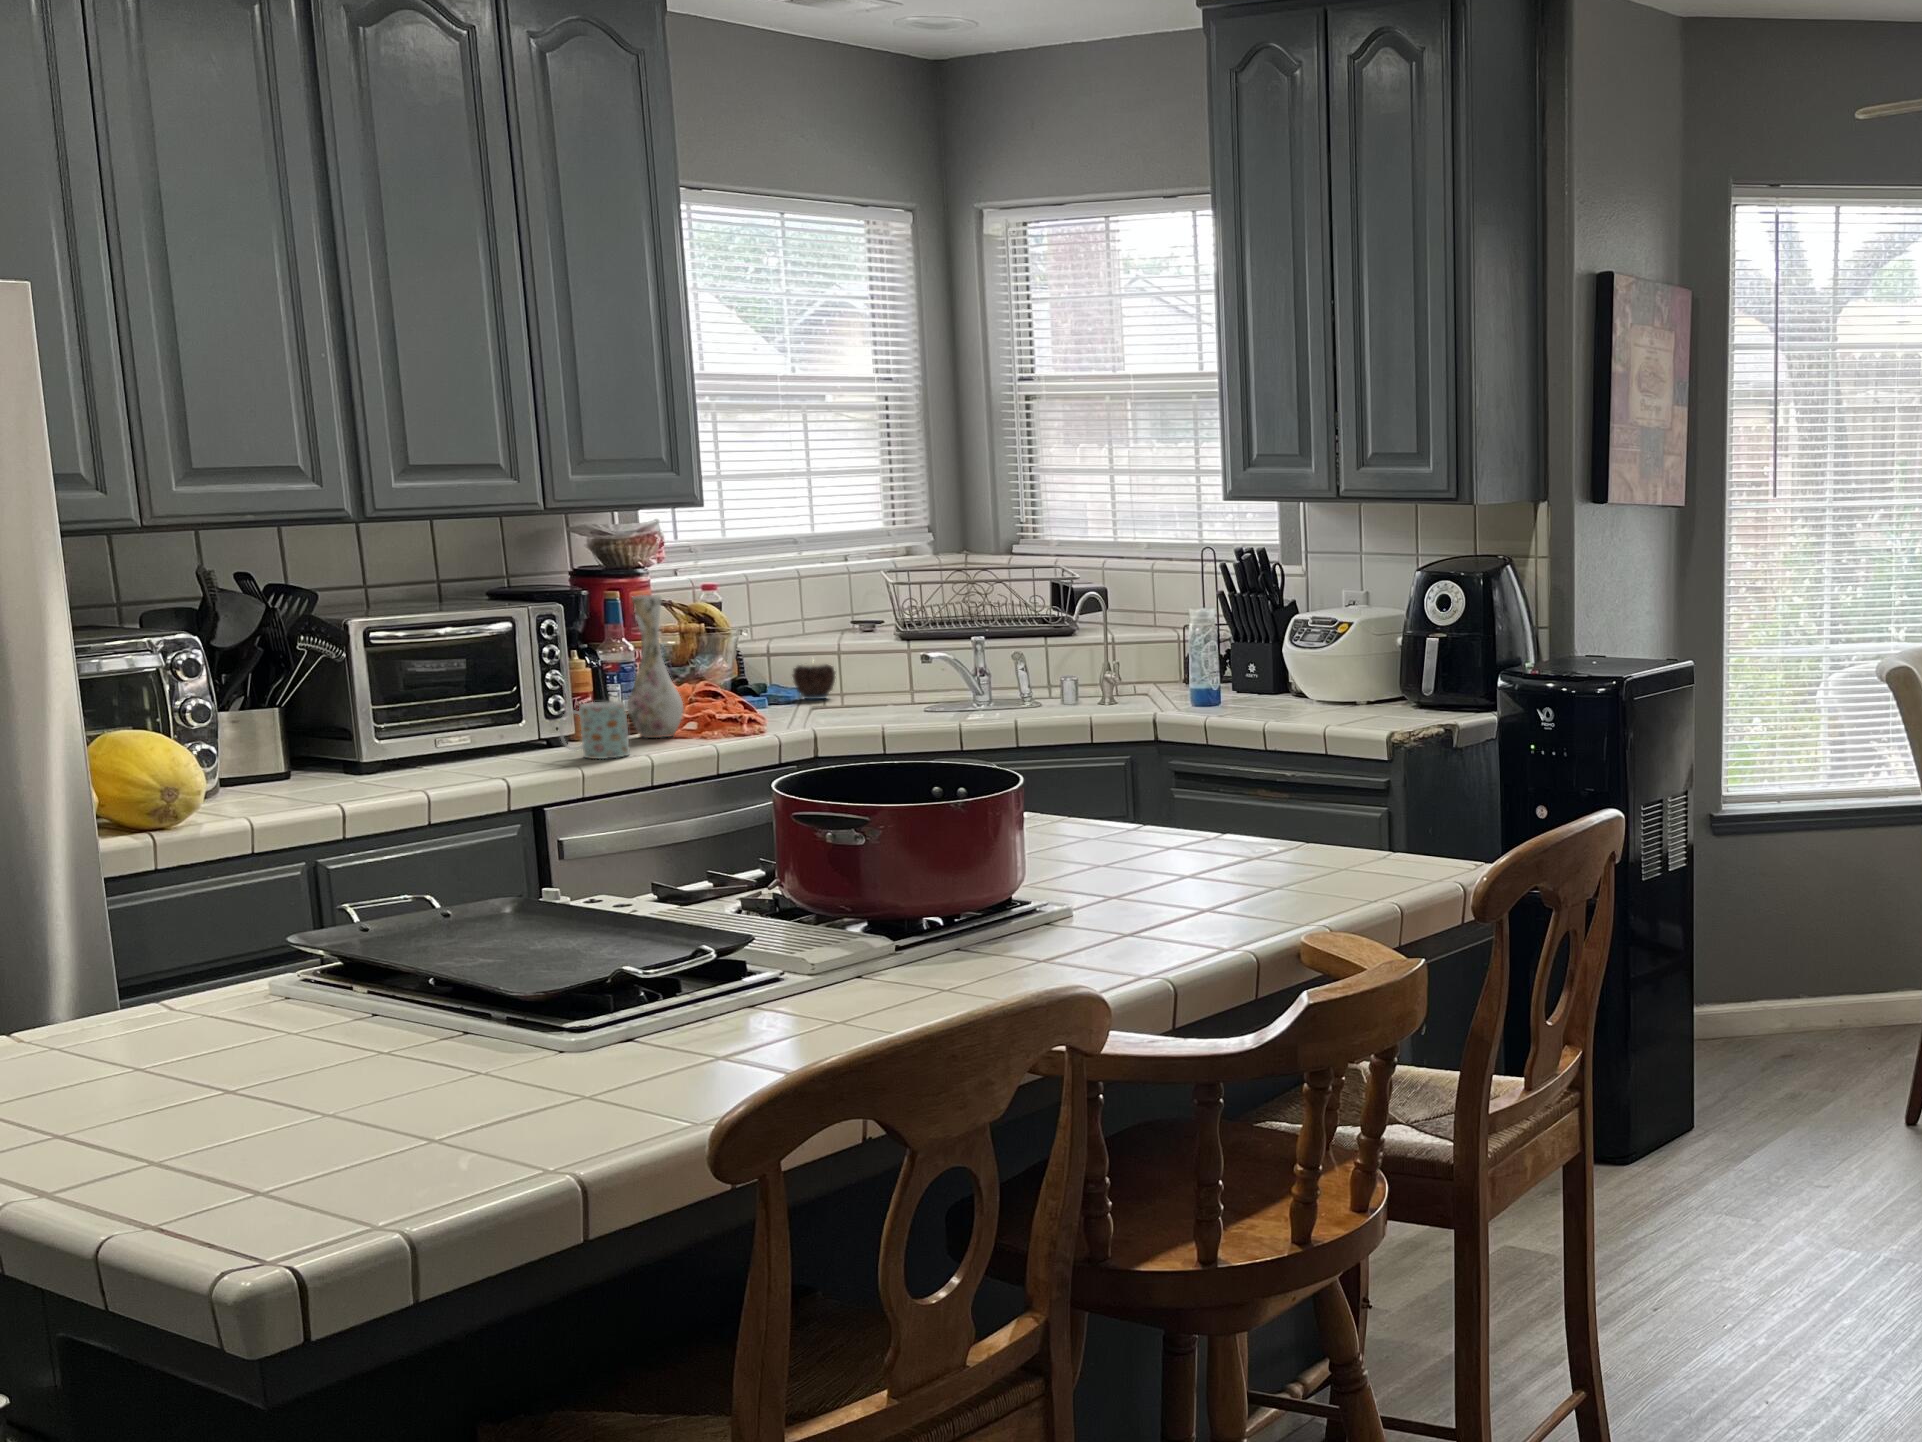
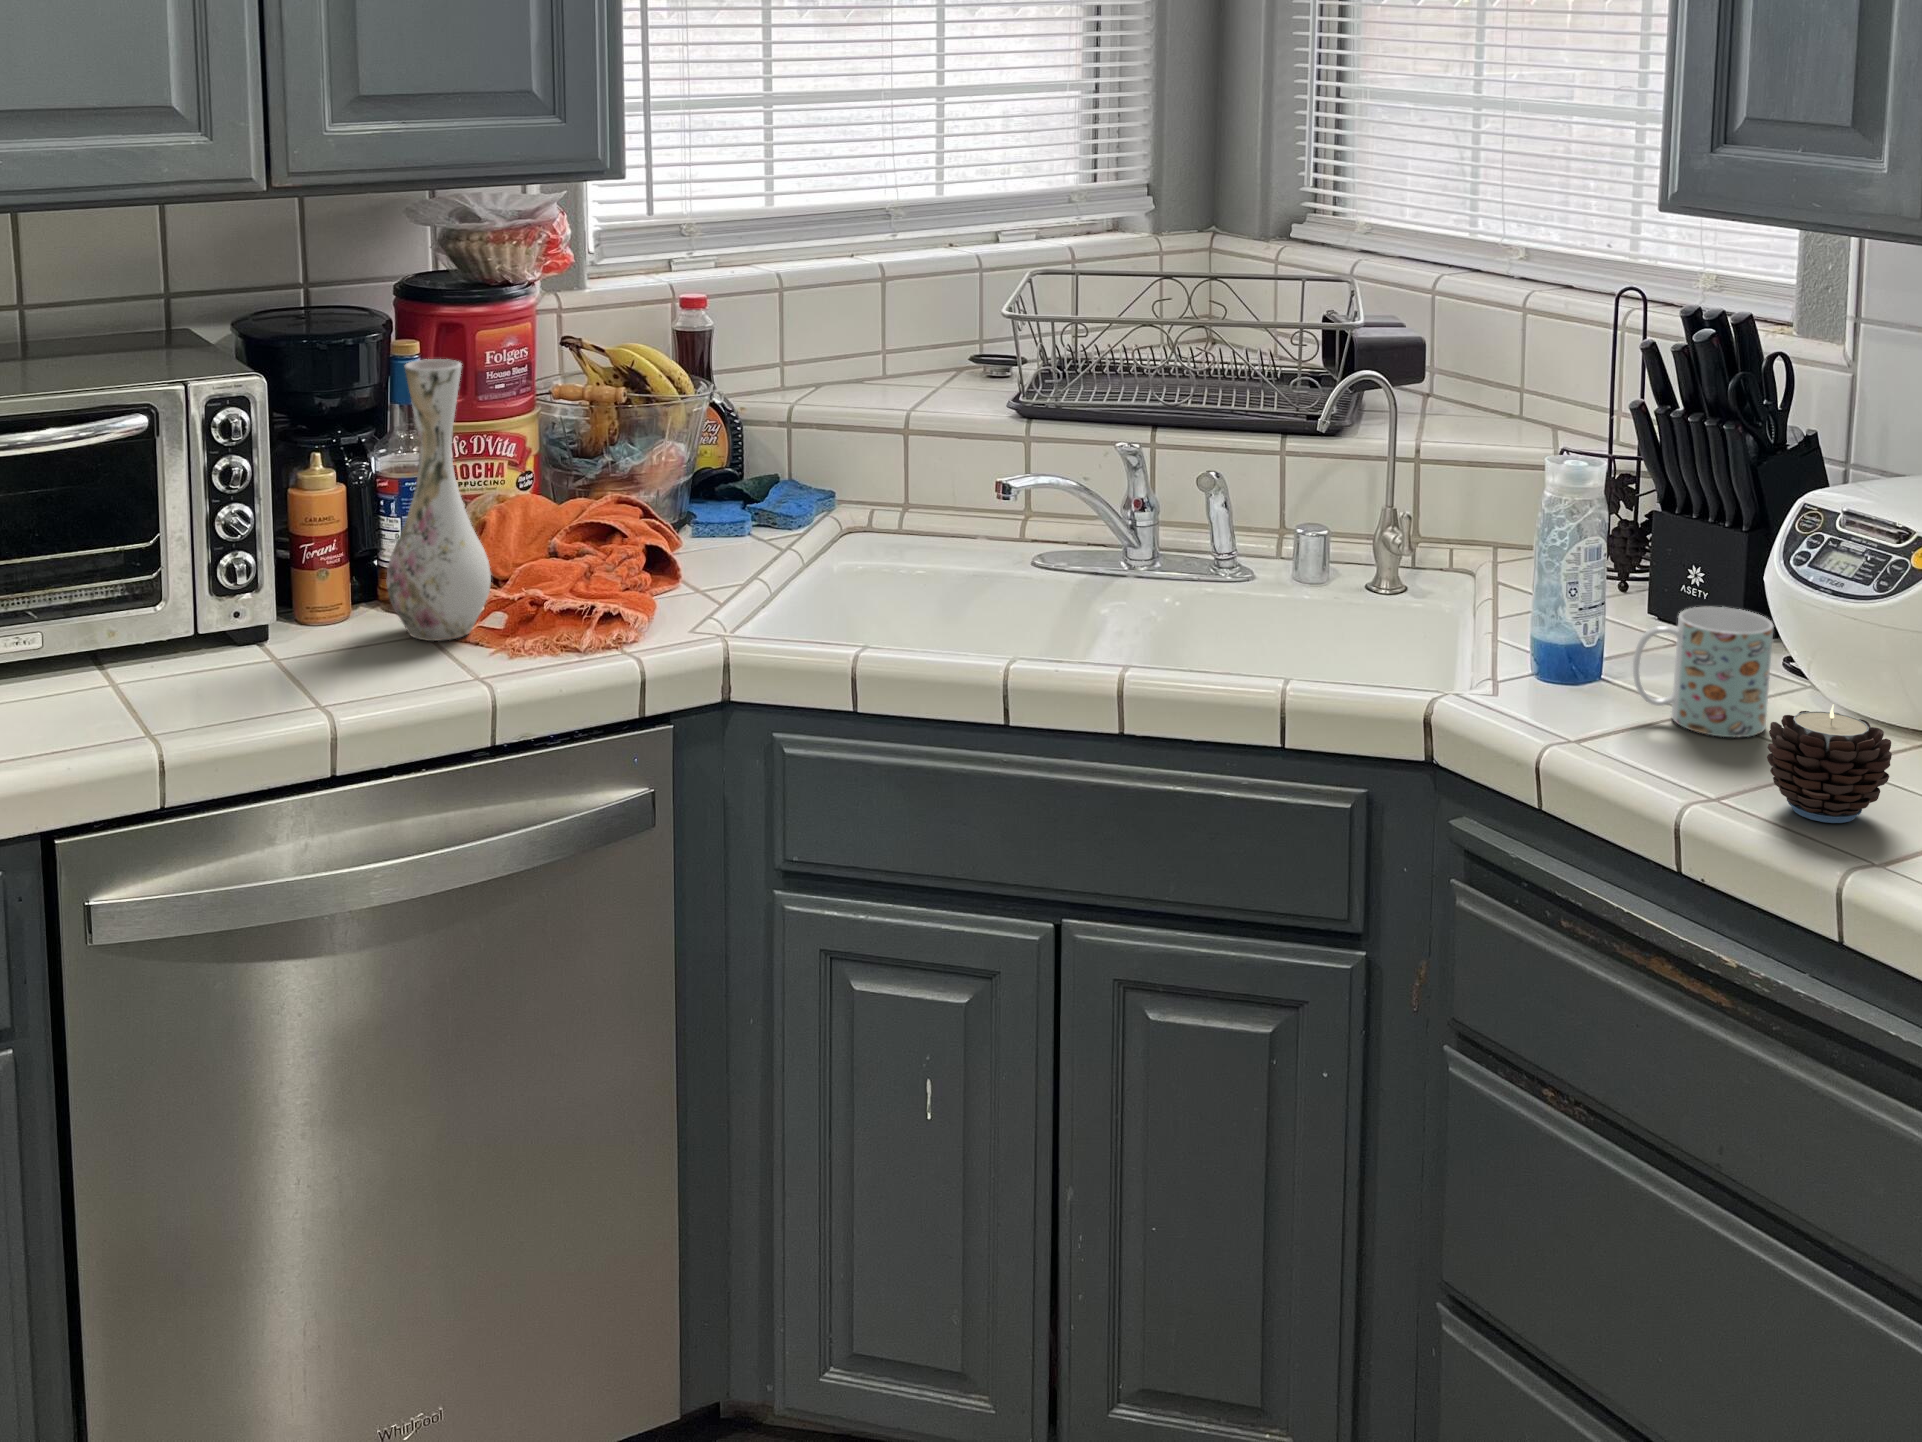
candle: present [792,660,835,699] -> present [1767,704,1892,823]
mug: present [559,702,630,759] -> present [1633,607,1773,737]

